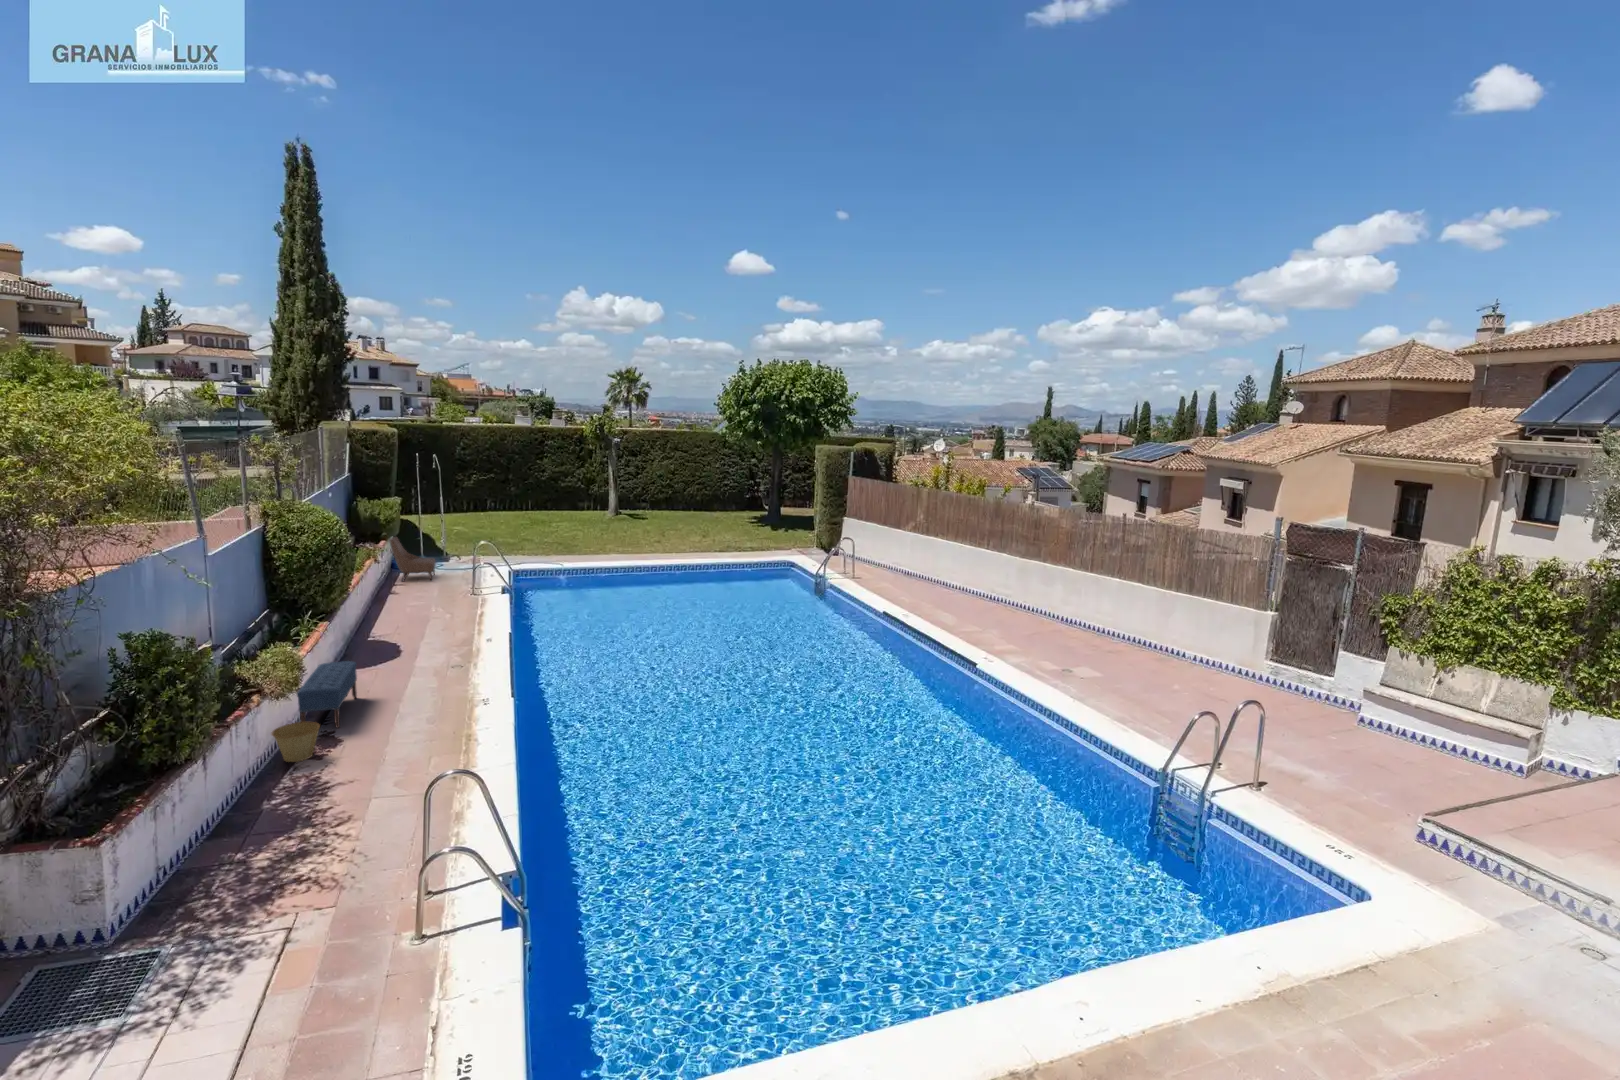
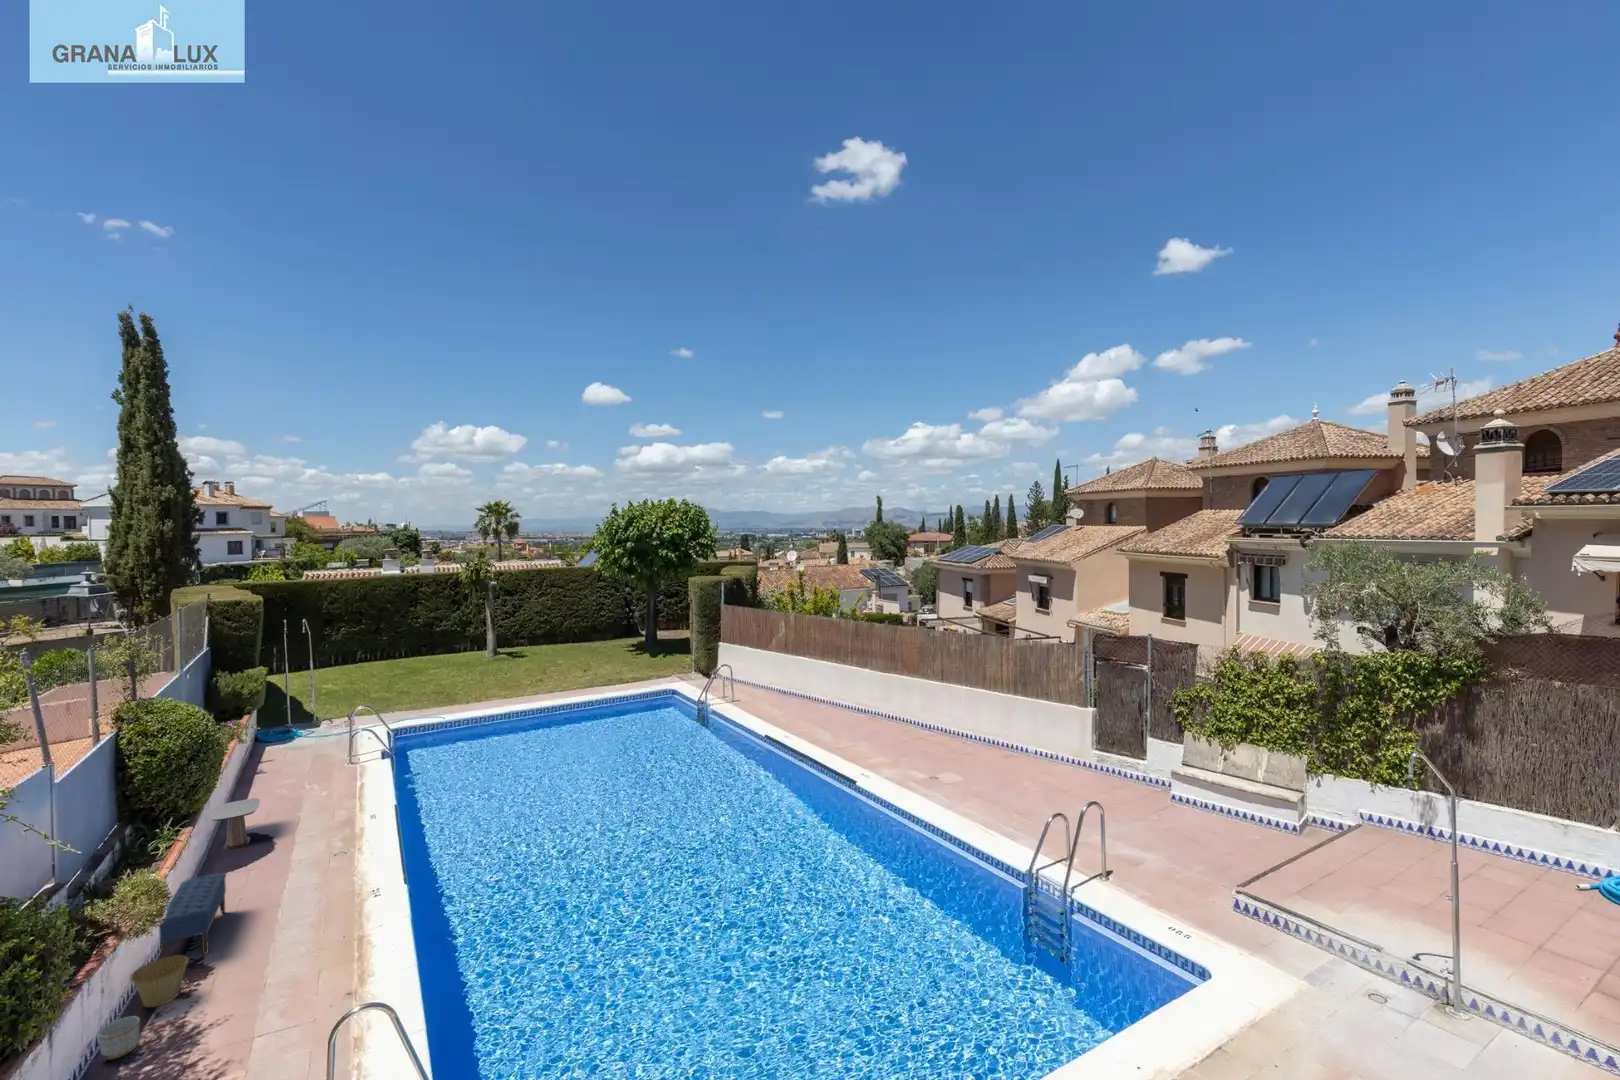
chair: present [389,537,436,581] -> none [251,711,304,759]
side table: none [348,607,391,649] -> present [211,798,260,849]
planter: none [243,763,277,796] -> present [98,1016,140,1060]

